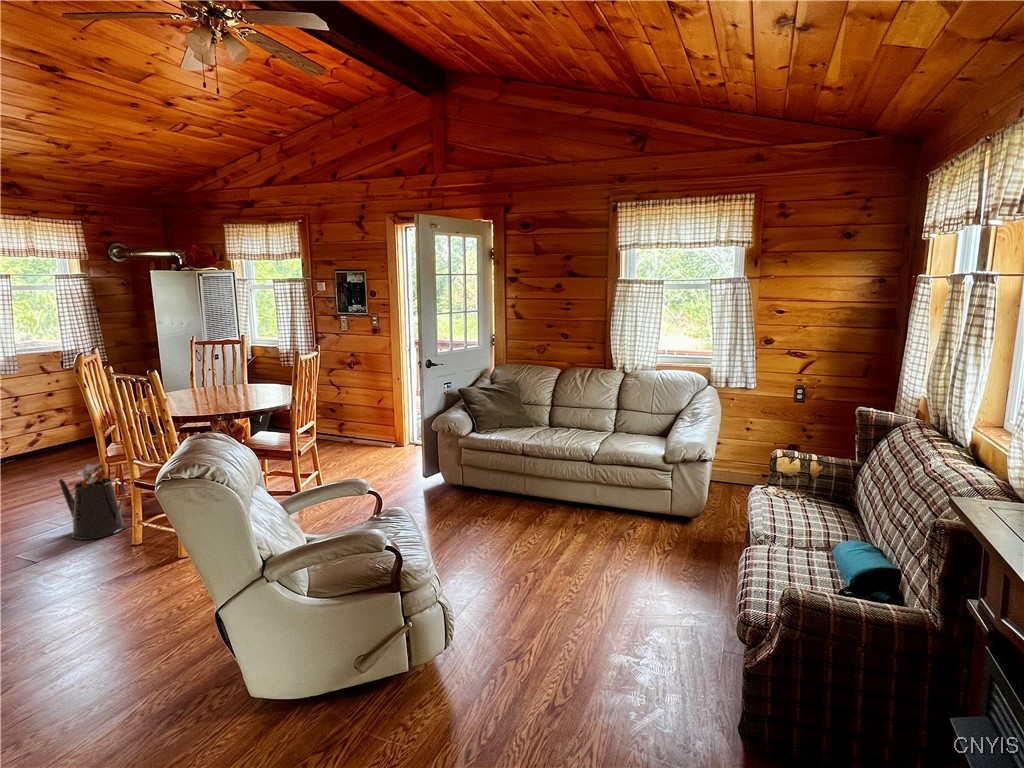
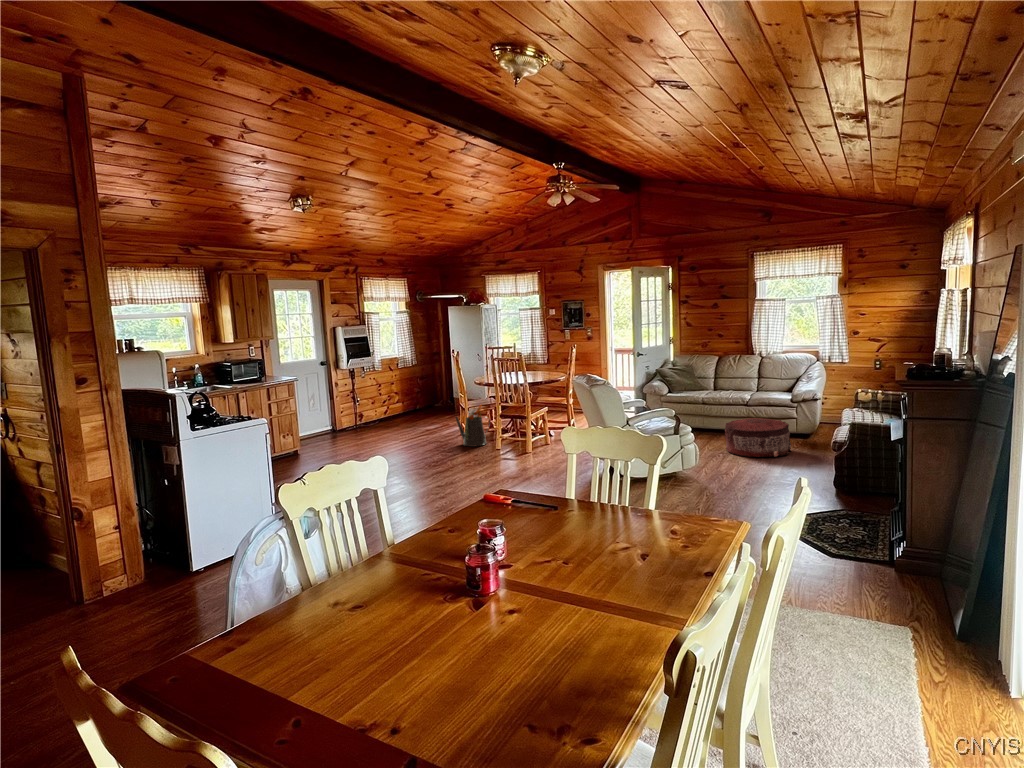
pouf: none [542,495,658,590] -> present [725,418,791,457]

